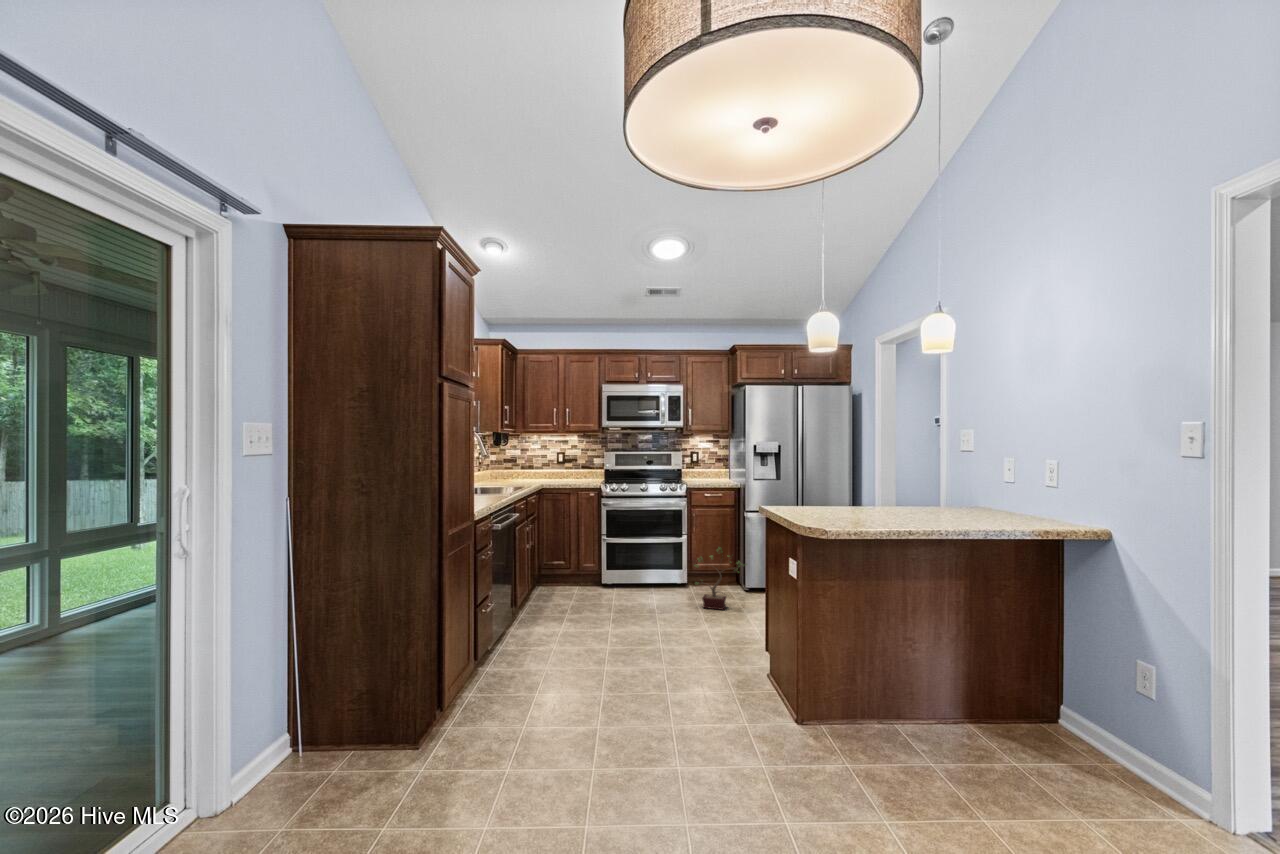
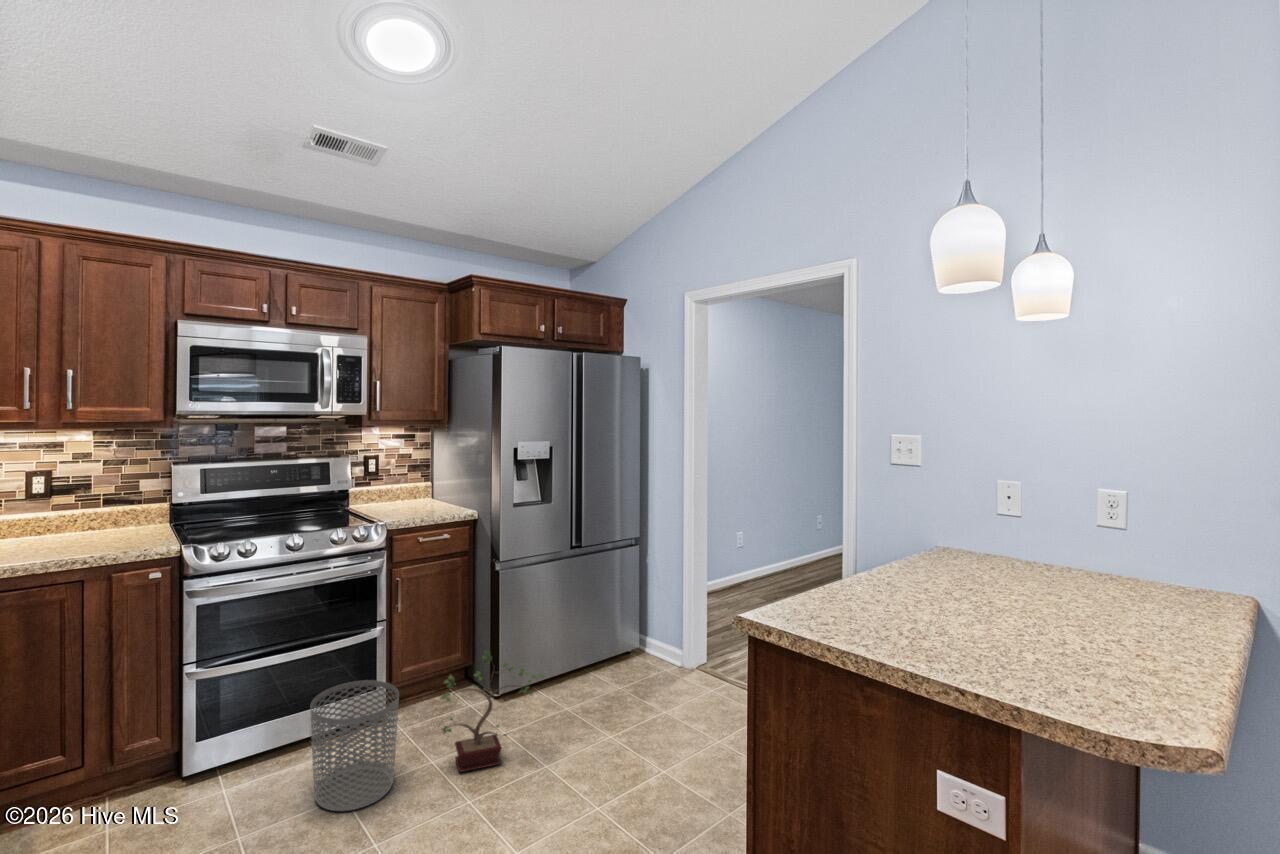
waste bin: none [636,553,675,607] -> present [310,680,399,811]

